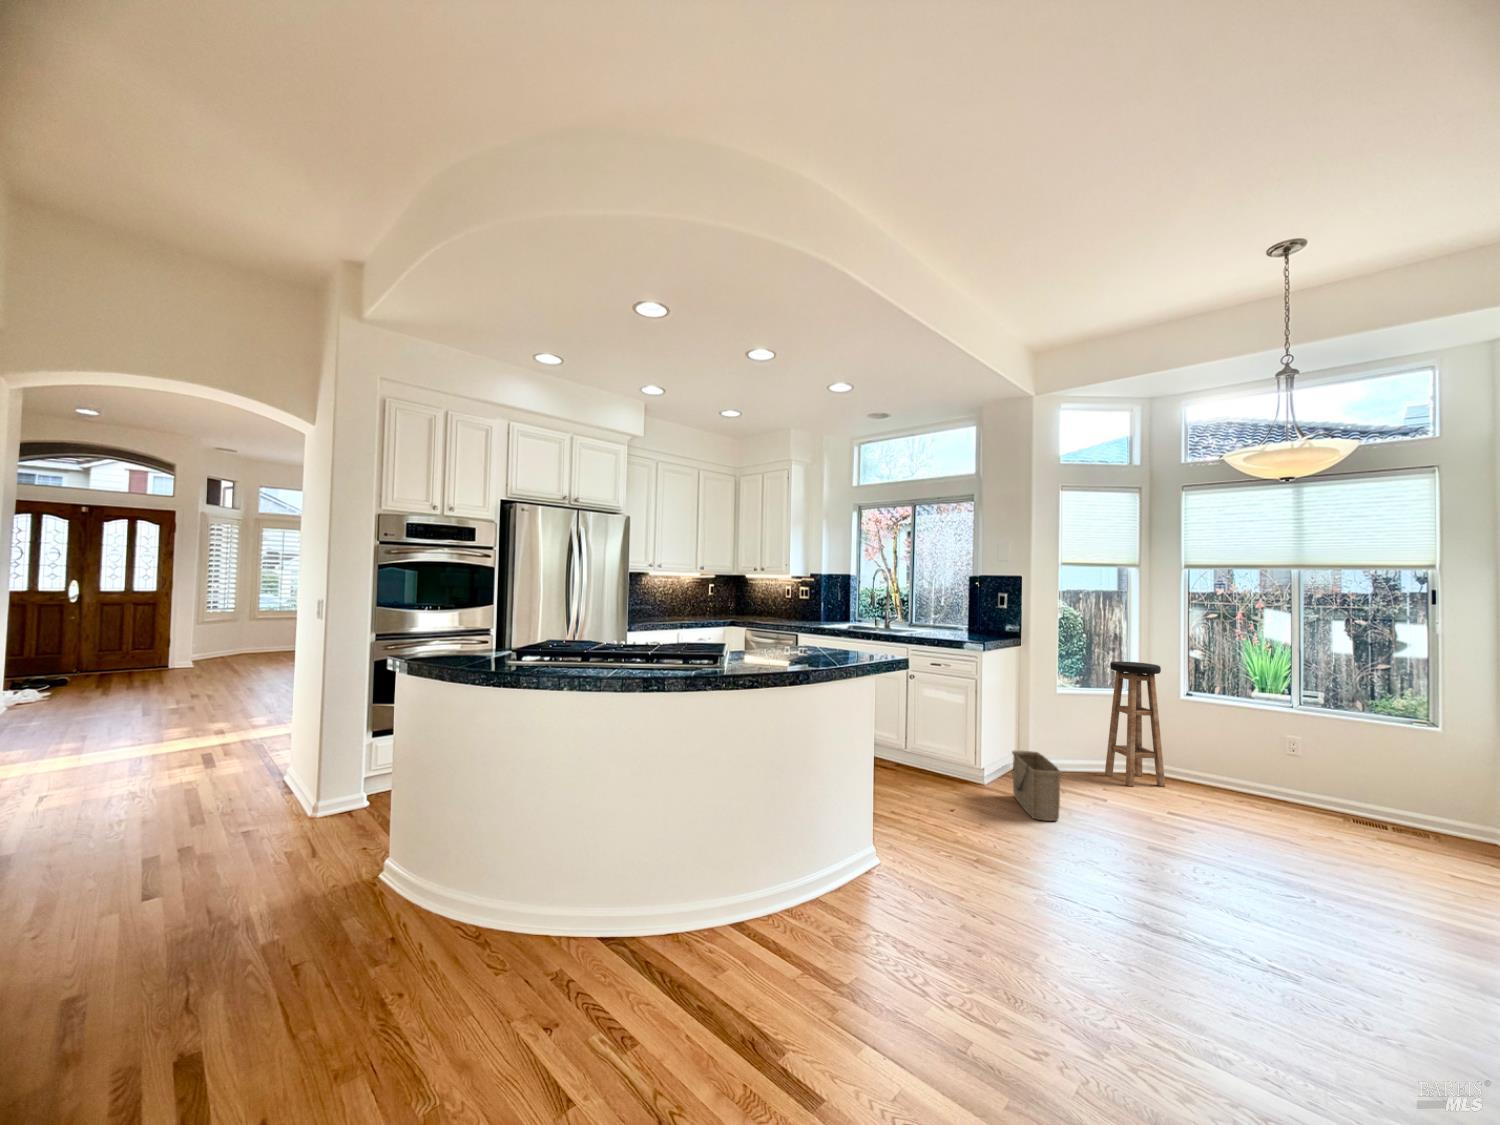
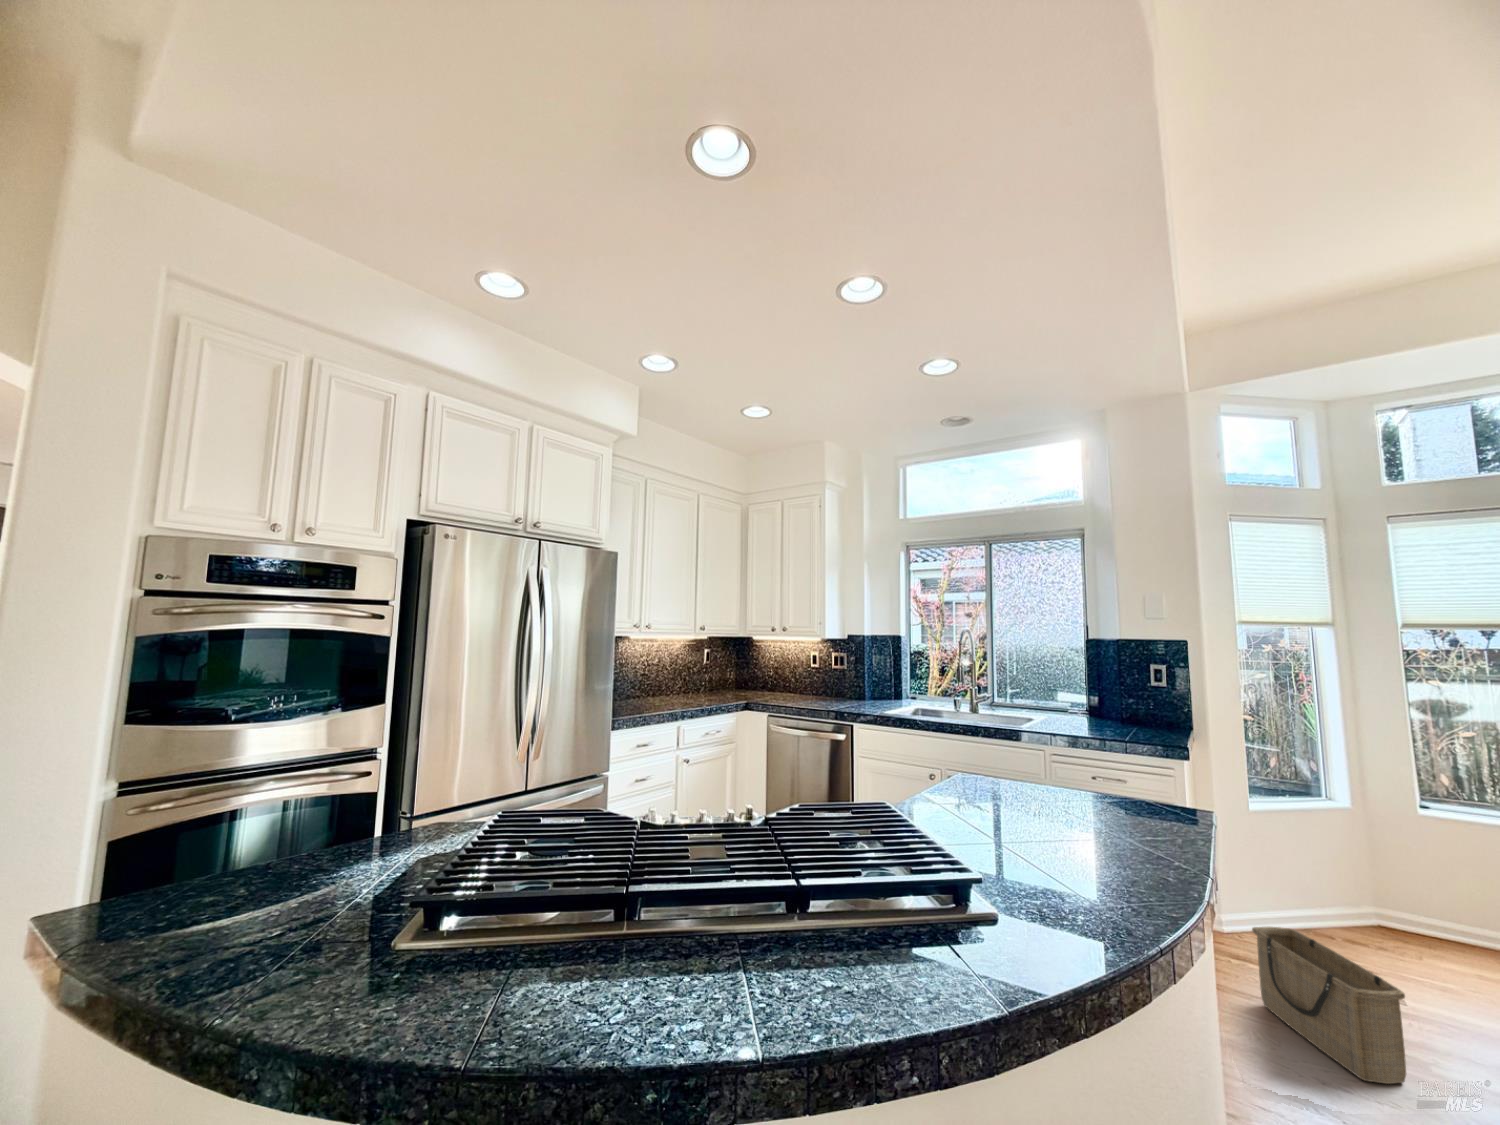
bar stool: present [1105,661,1165,787] -> none [1320,762,1436,963]

